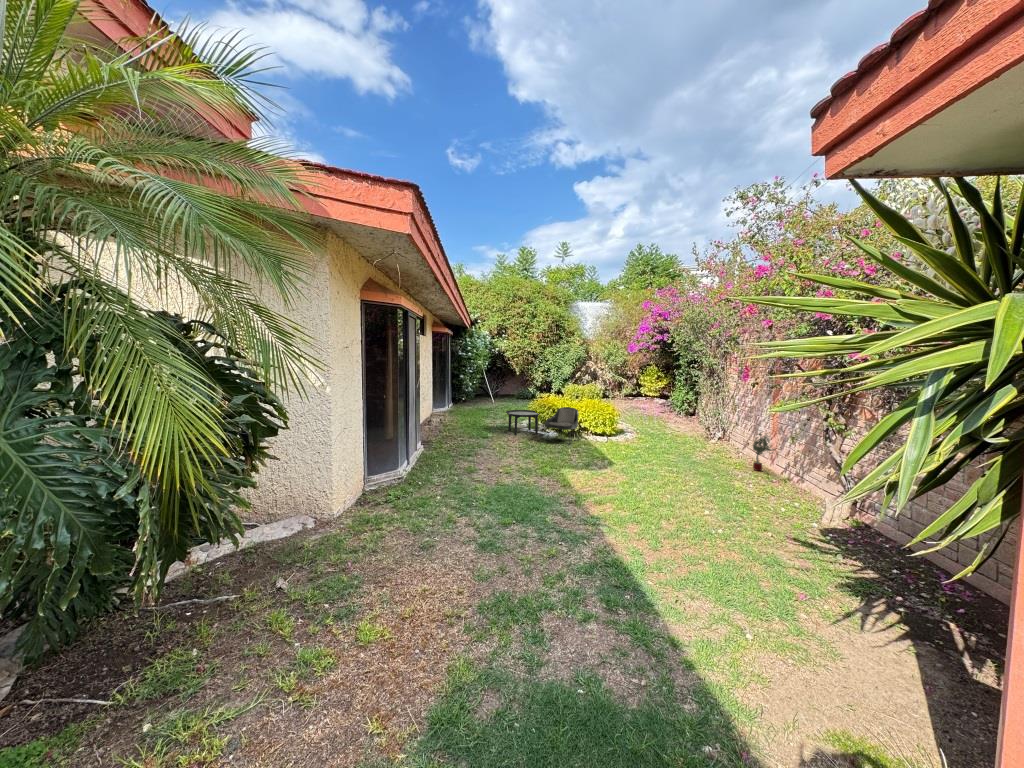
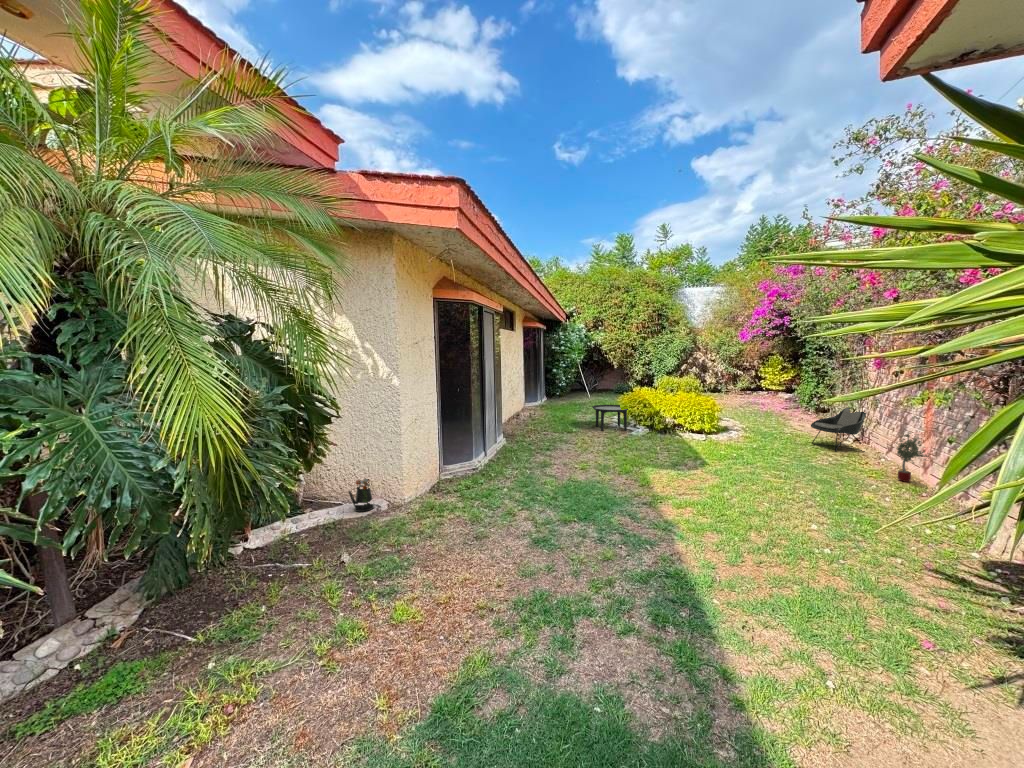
lounge chair: present [545,407,578,444] -> present [811,408,866,452]
watering can: none [270,489,300,531] -> present [349,478,374,512]

